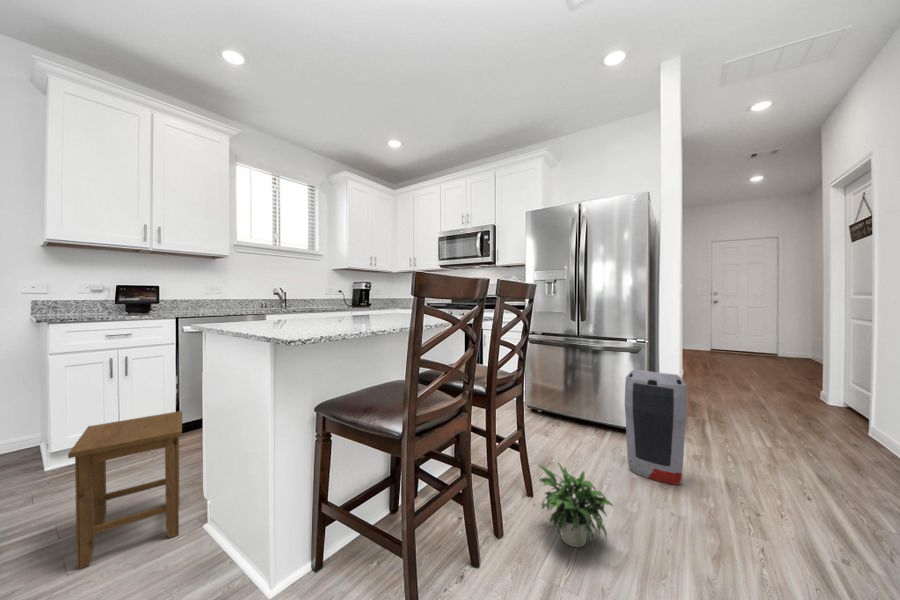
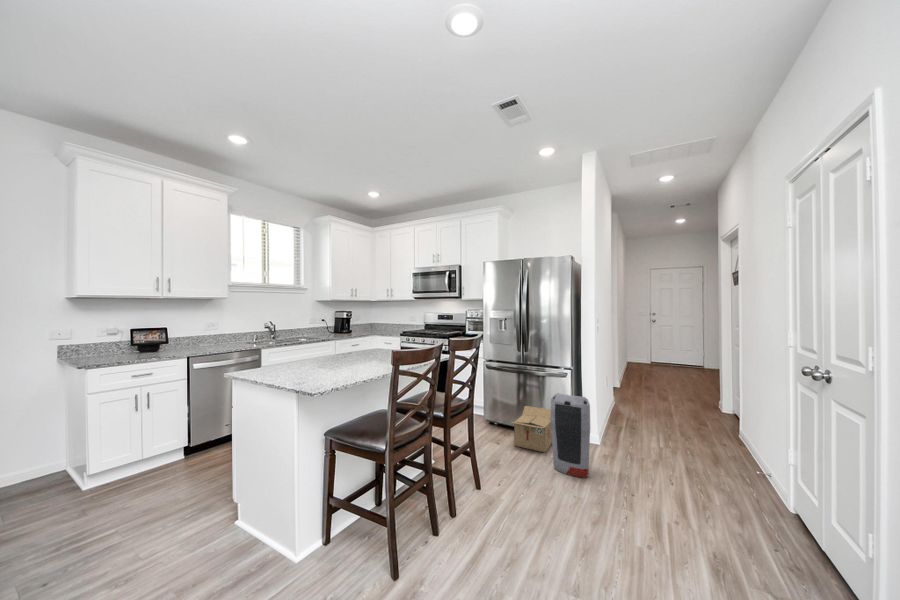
cardboard box: none [564,388,619,448] -> present [512,406,552,452]
stool: present [68,411,182,569] -> none [146,436,222,554]
potted plant: present [539,463,613,547] -> none [479,463,529,521]

